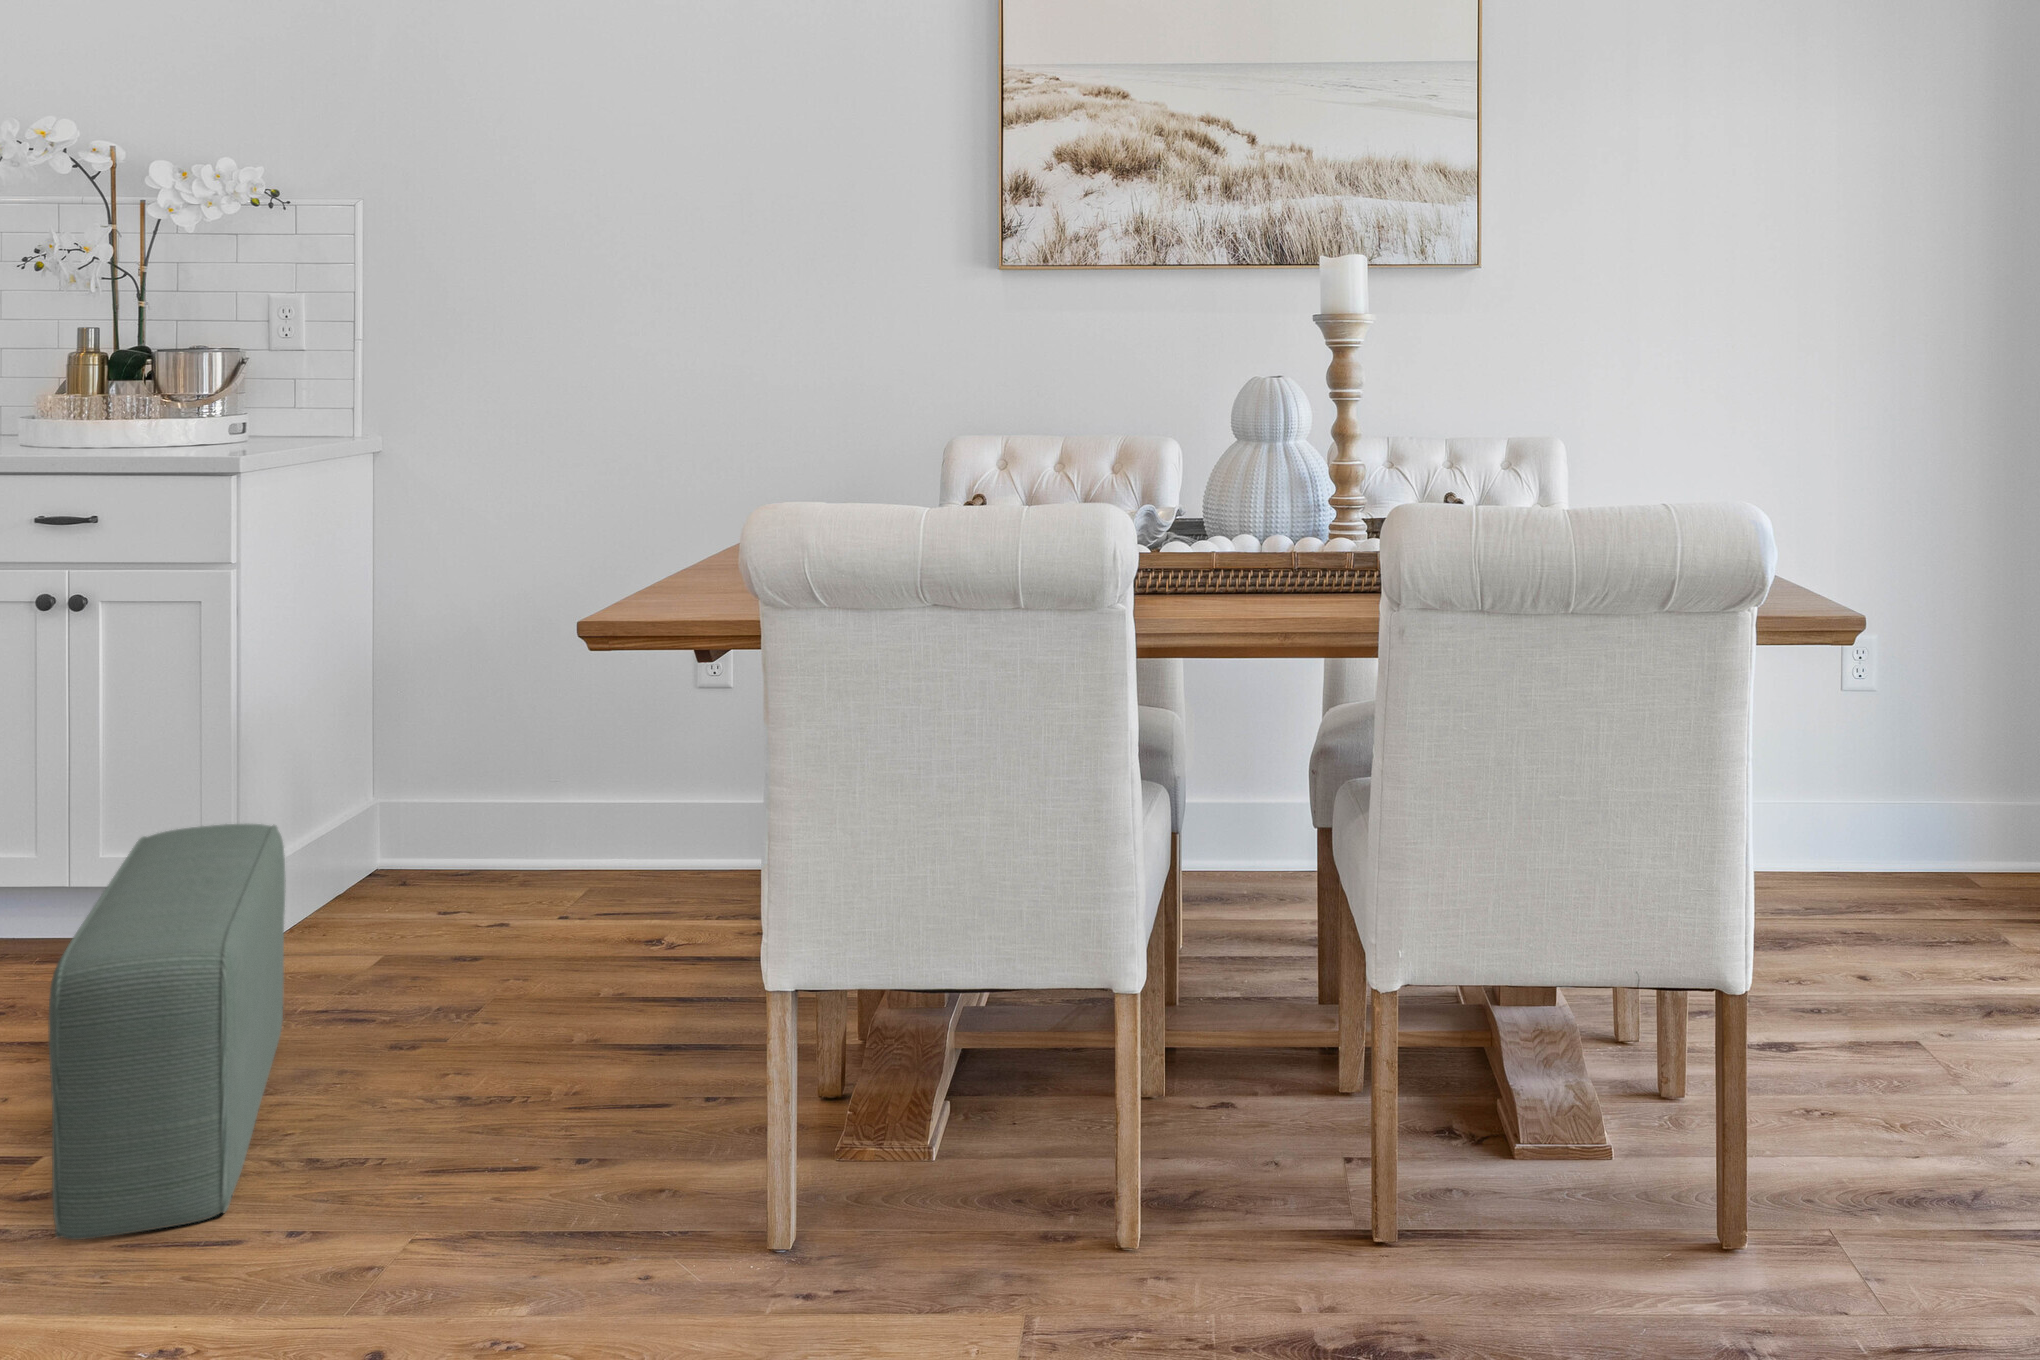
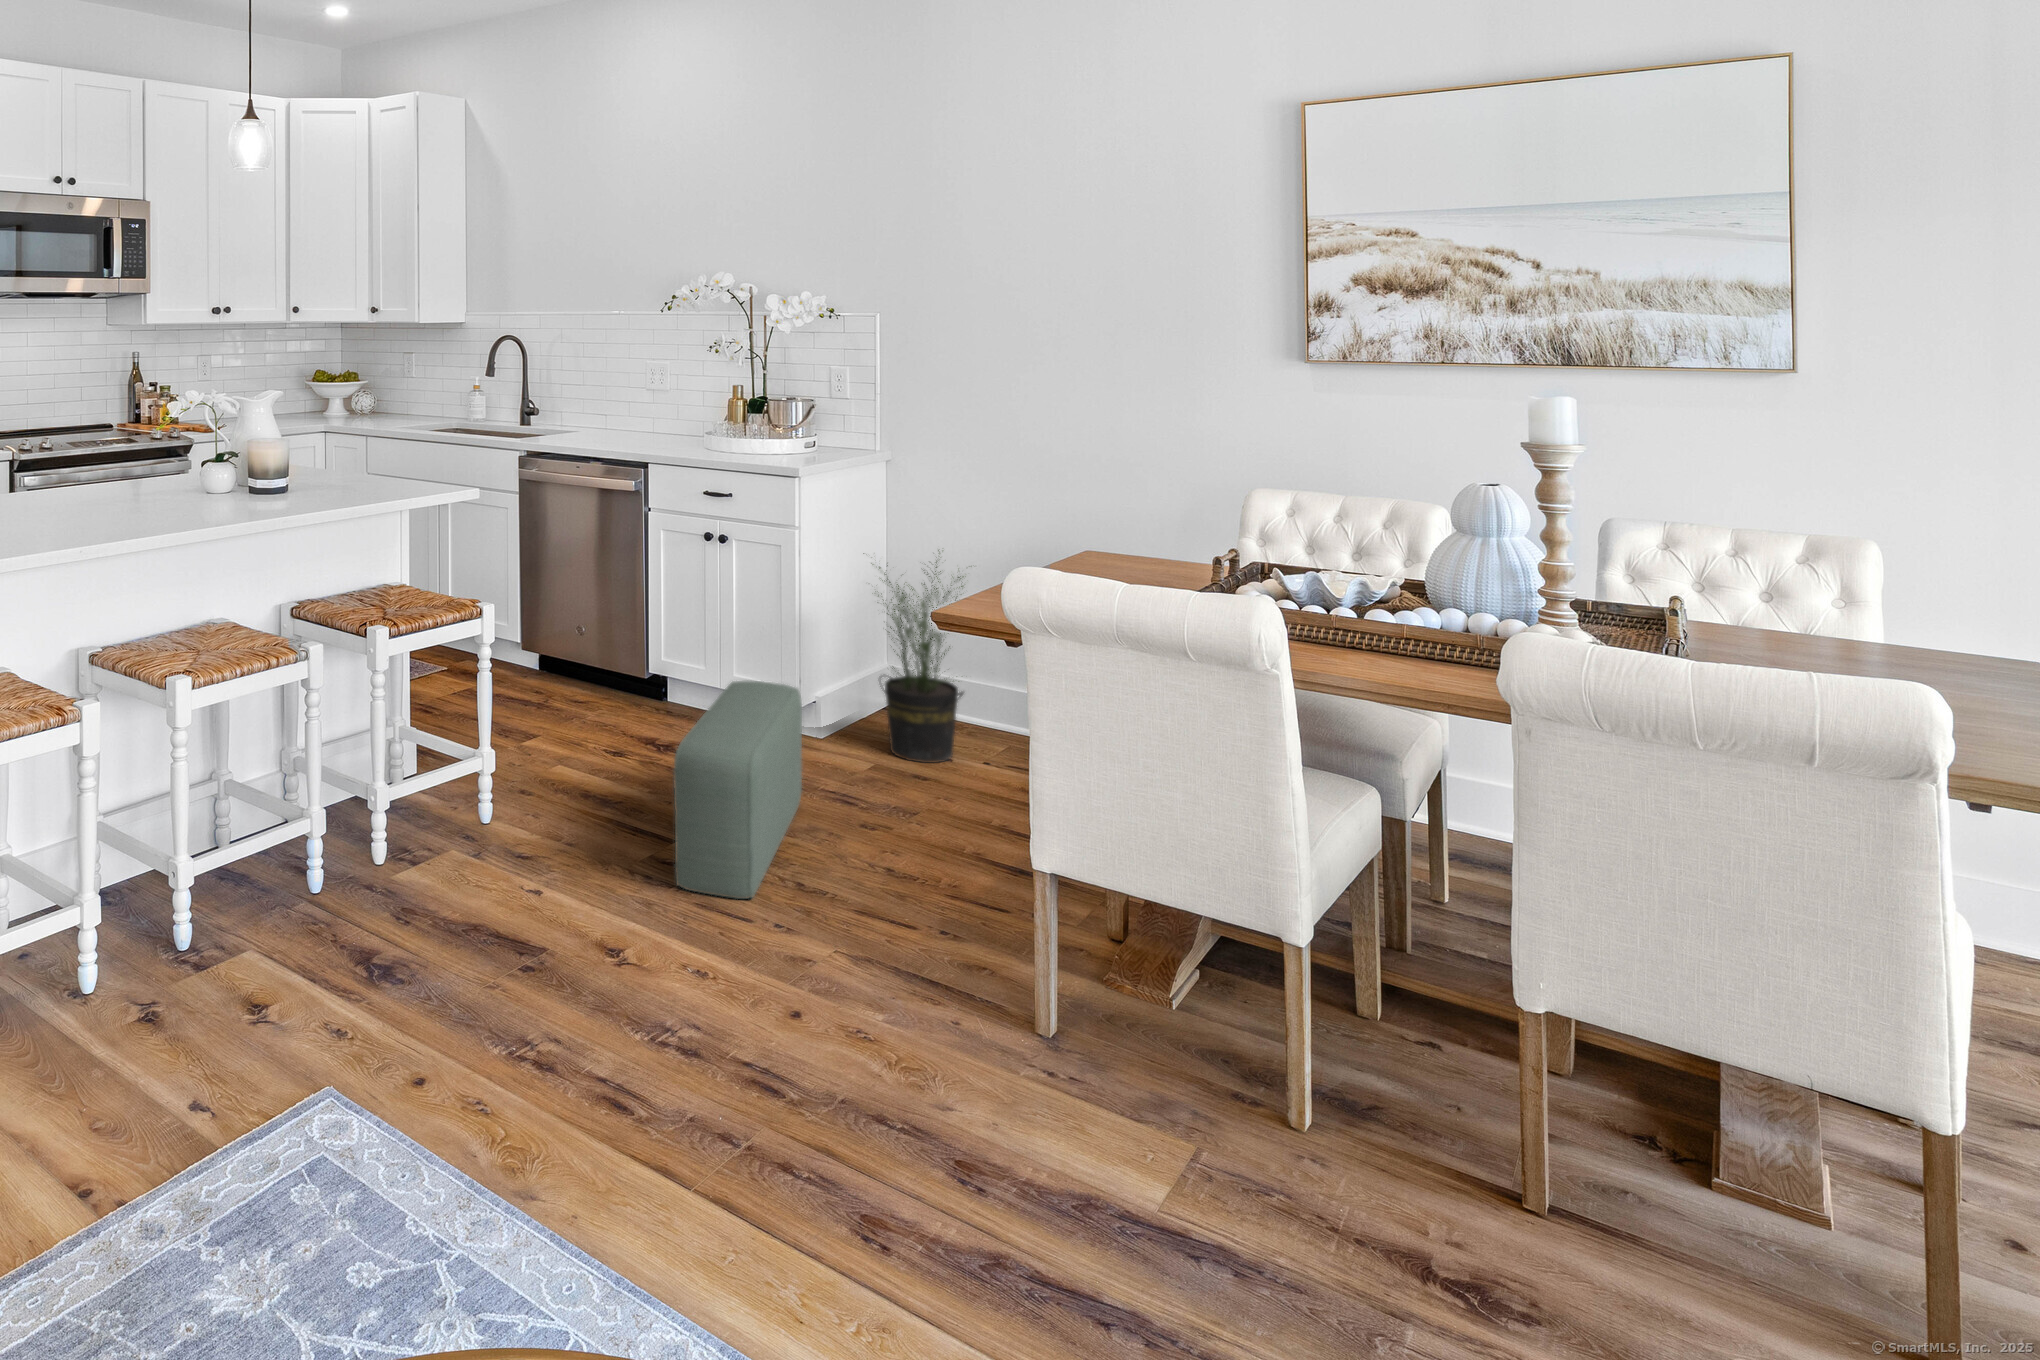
potted plant: none [365,570,567,925] -> present [863,550,966,763]

